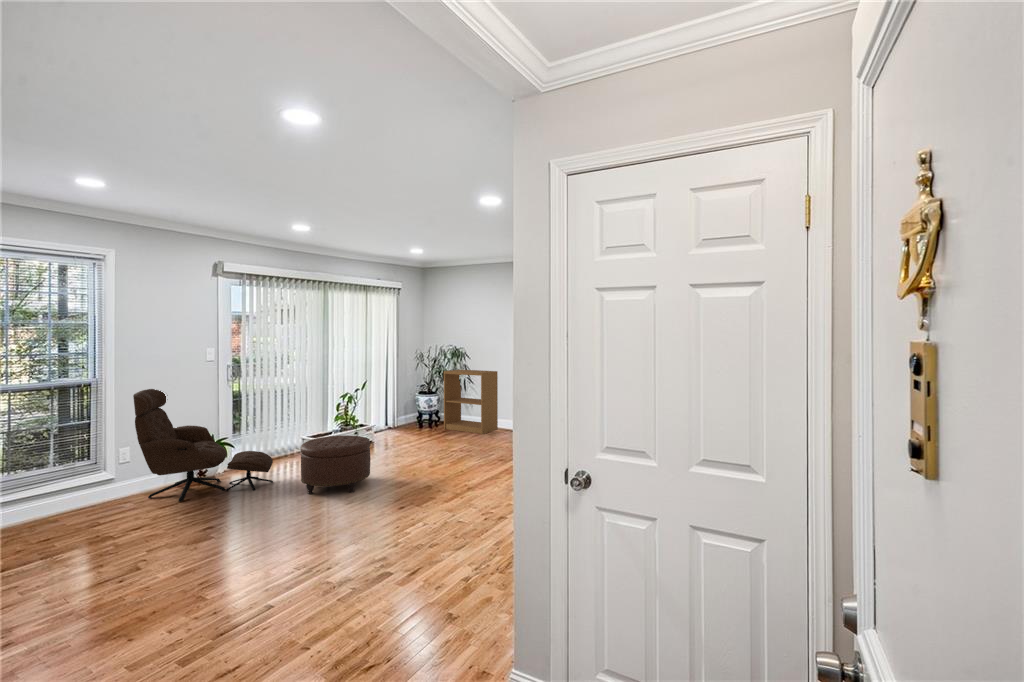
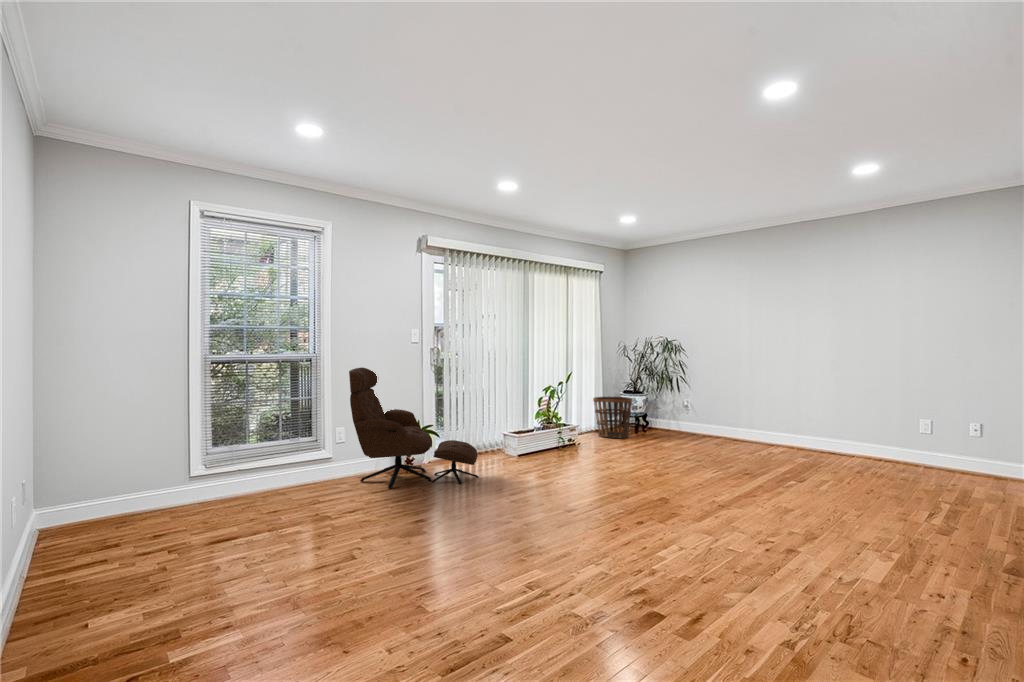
bookshelf: present [444,370,498,434] -> none [654,366,725,444]
basket: none [391,397,425,433] -> present [593,397,632,438]
ottoman: present [300,435,370,494] -> none [510,429,588,498]

